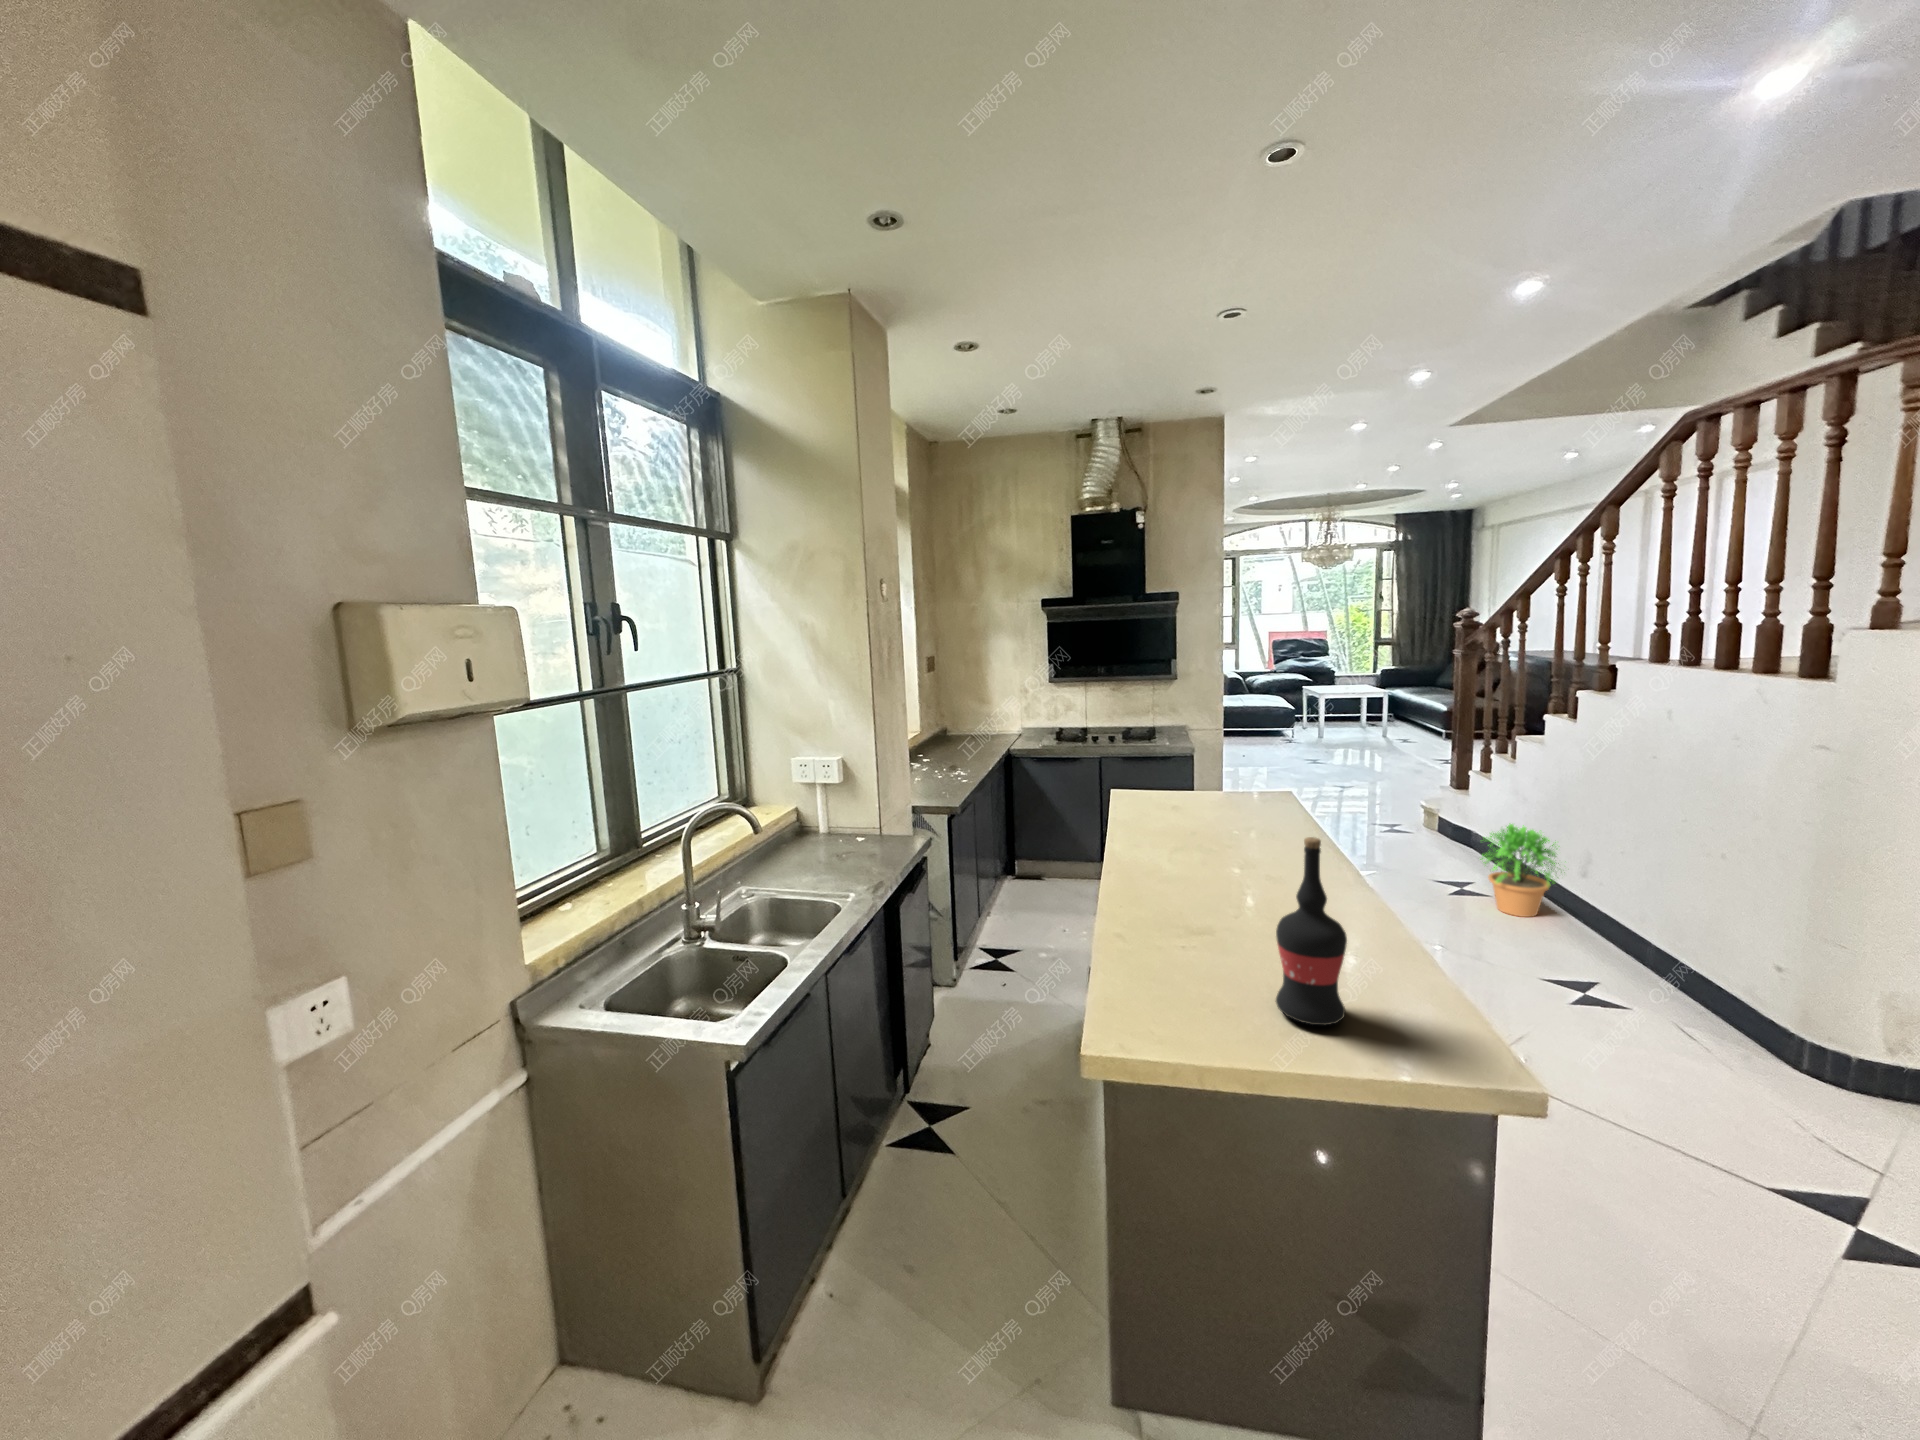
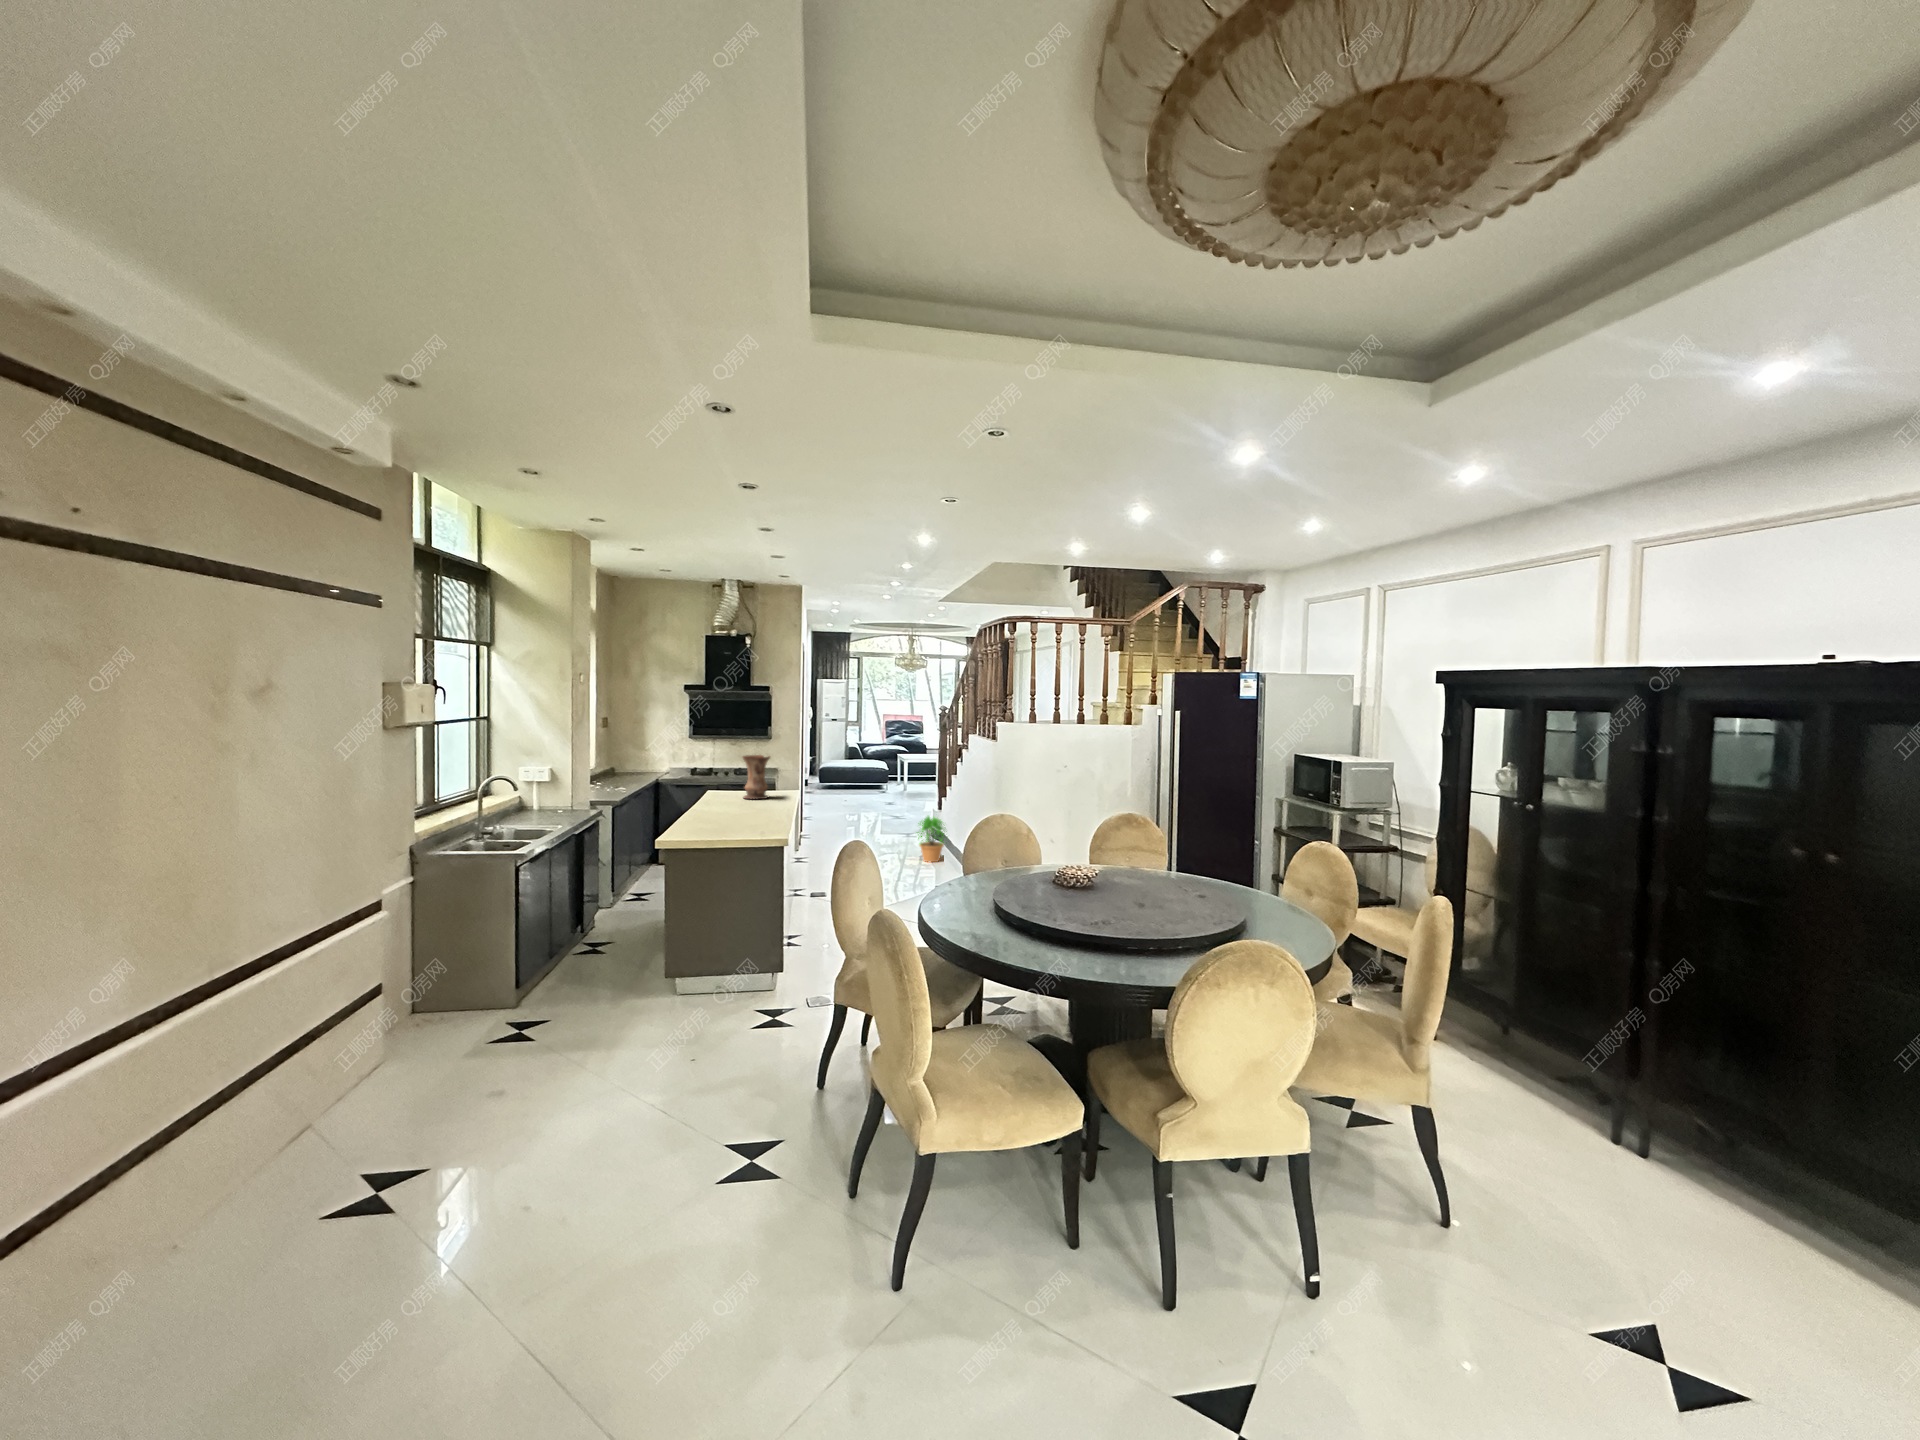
vase: none [1234,744,1309,861] -> present [743,755,770,799]
wine bottle: present [1276,837,1347,1025] -> none [720,768,739,821]

